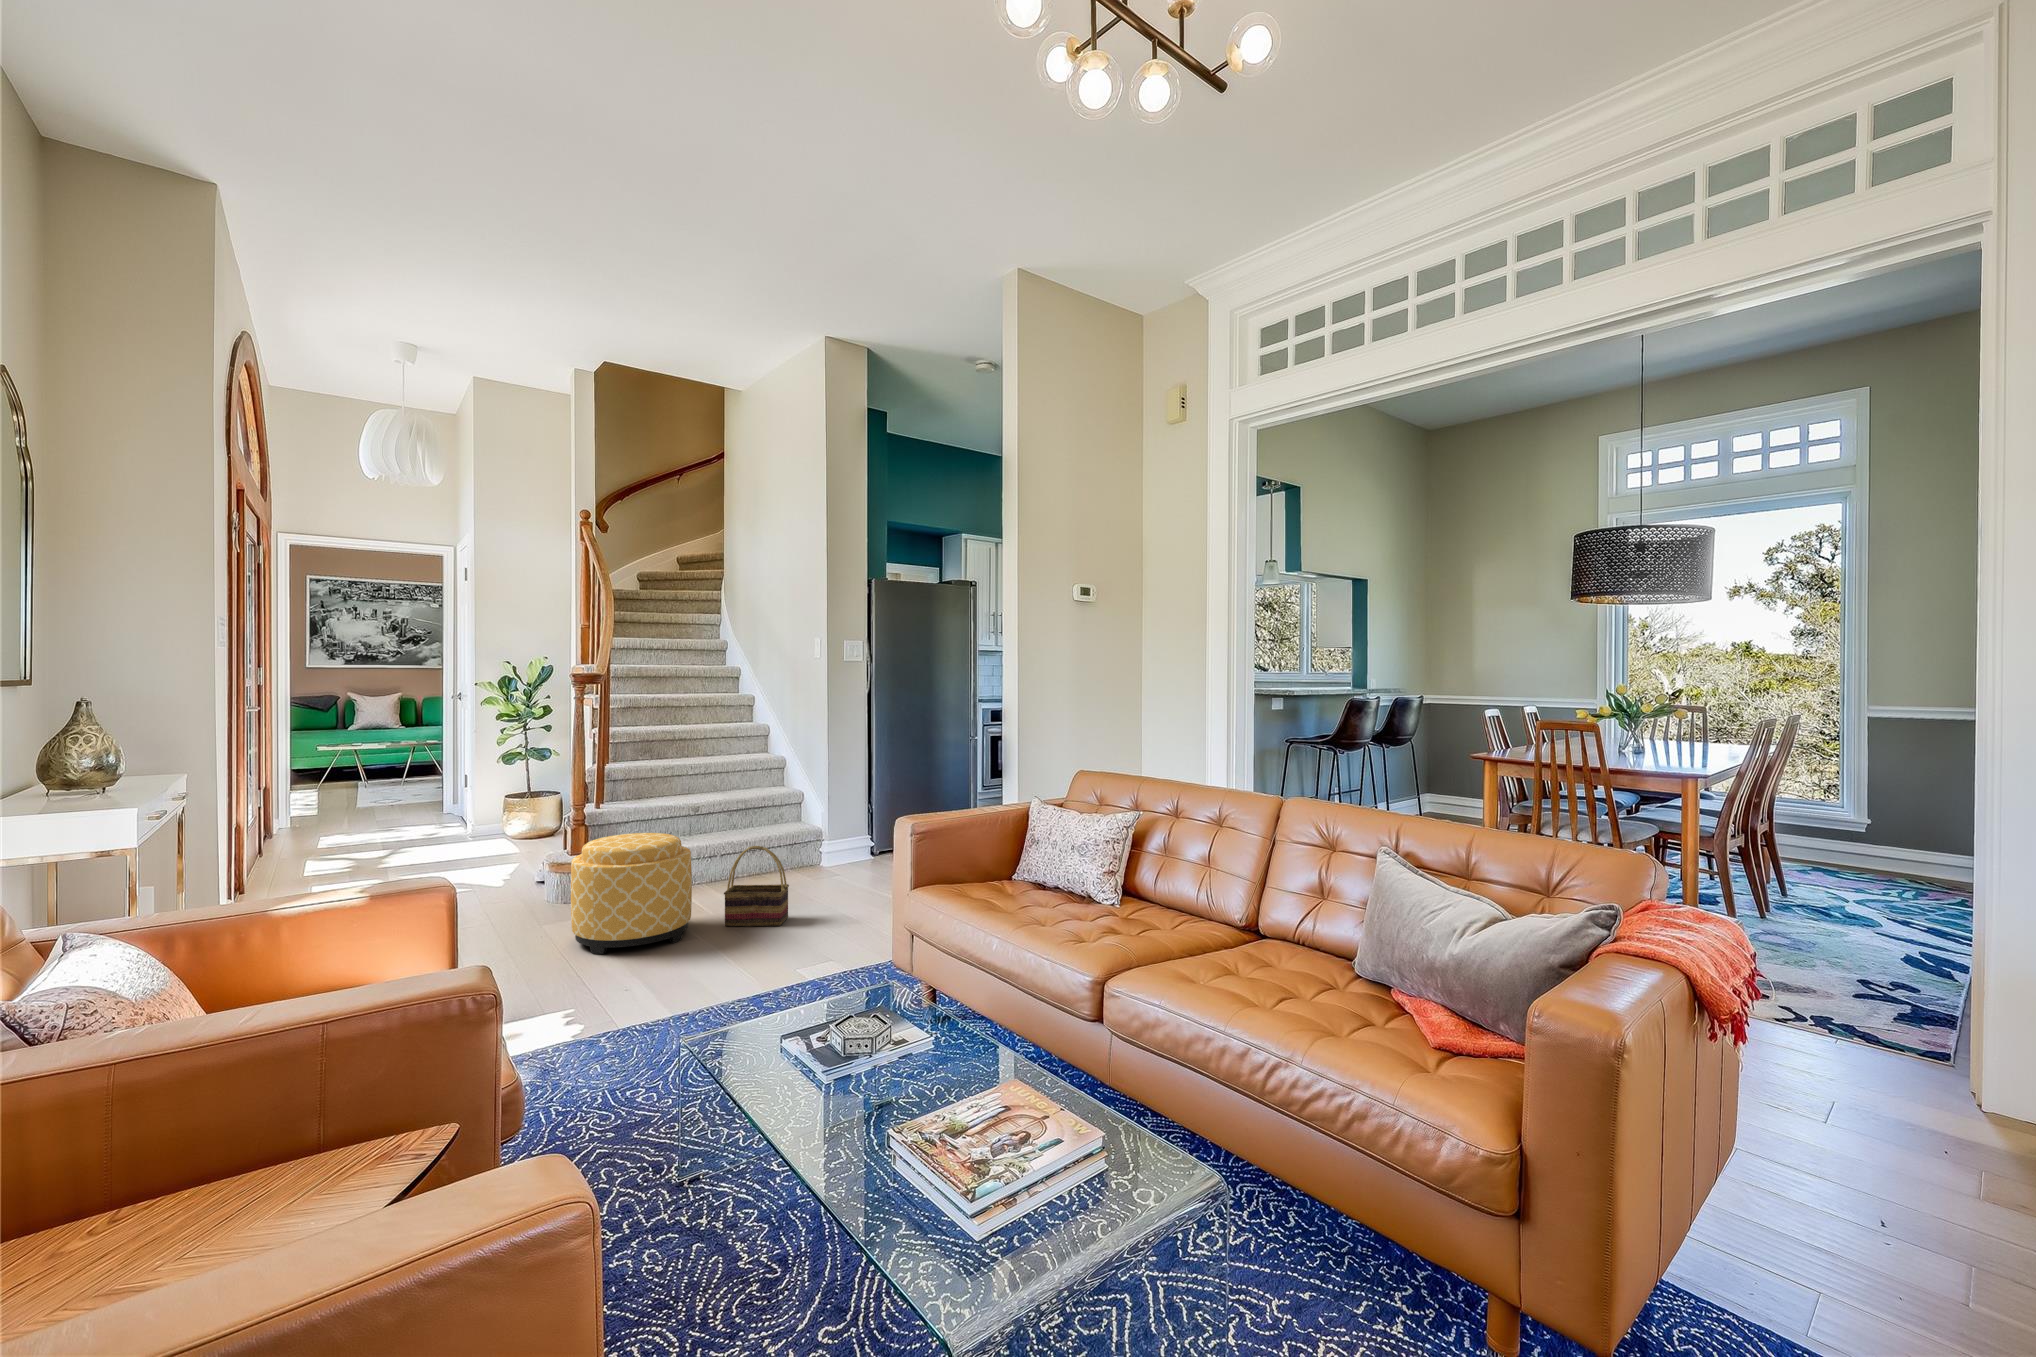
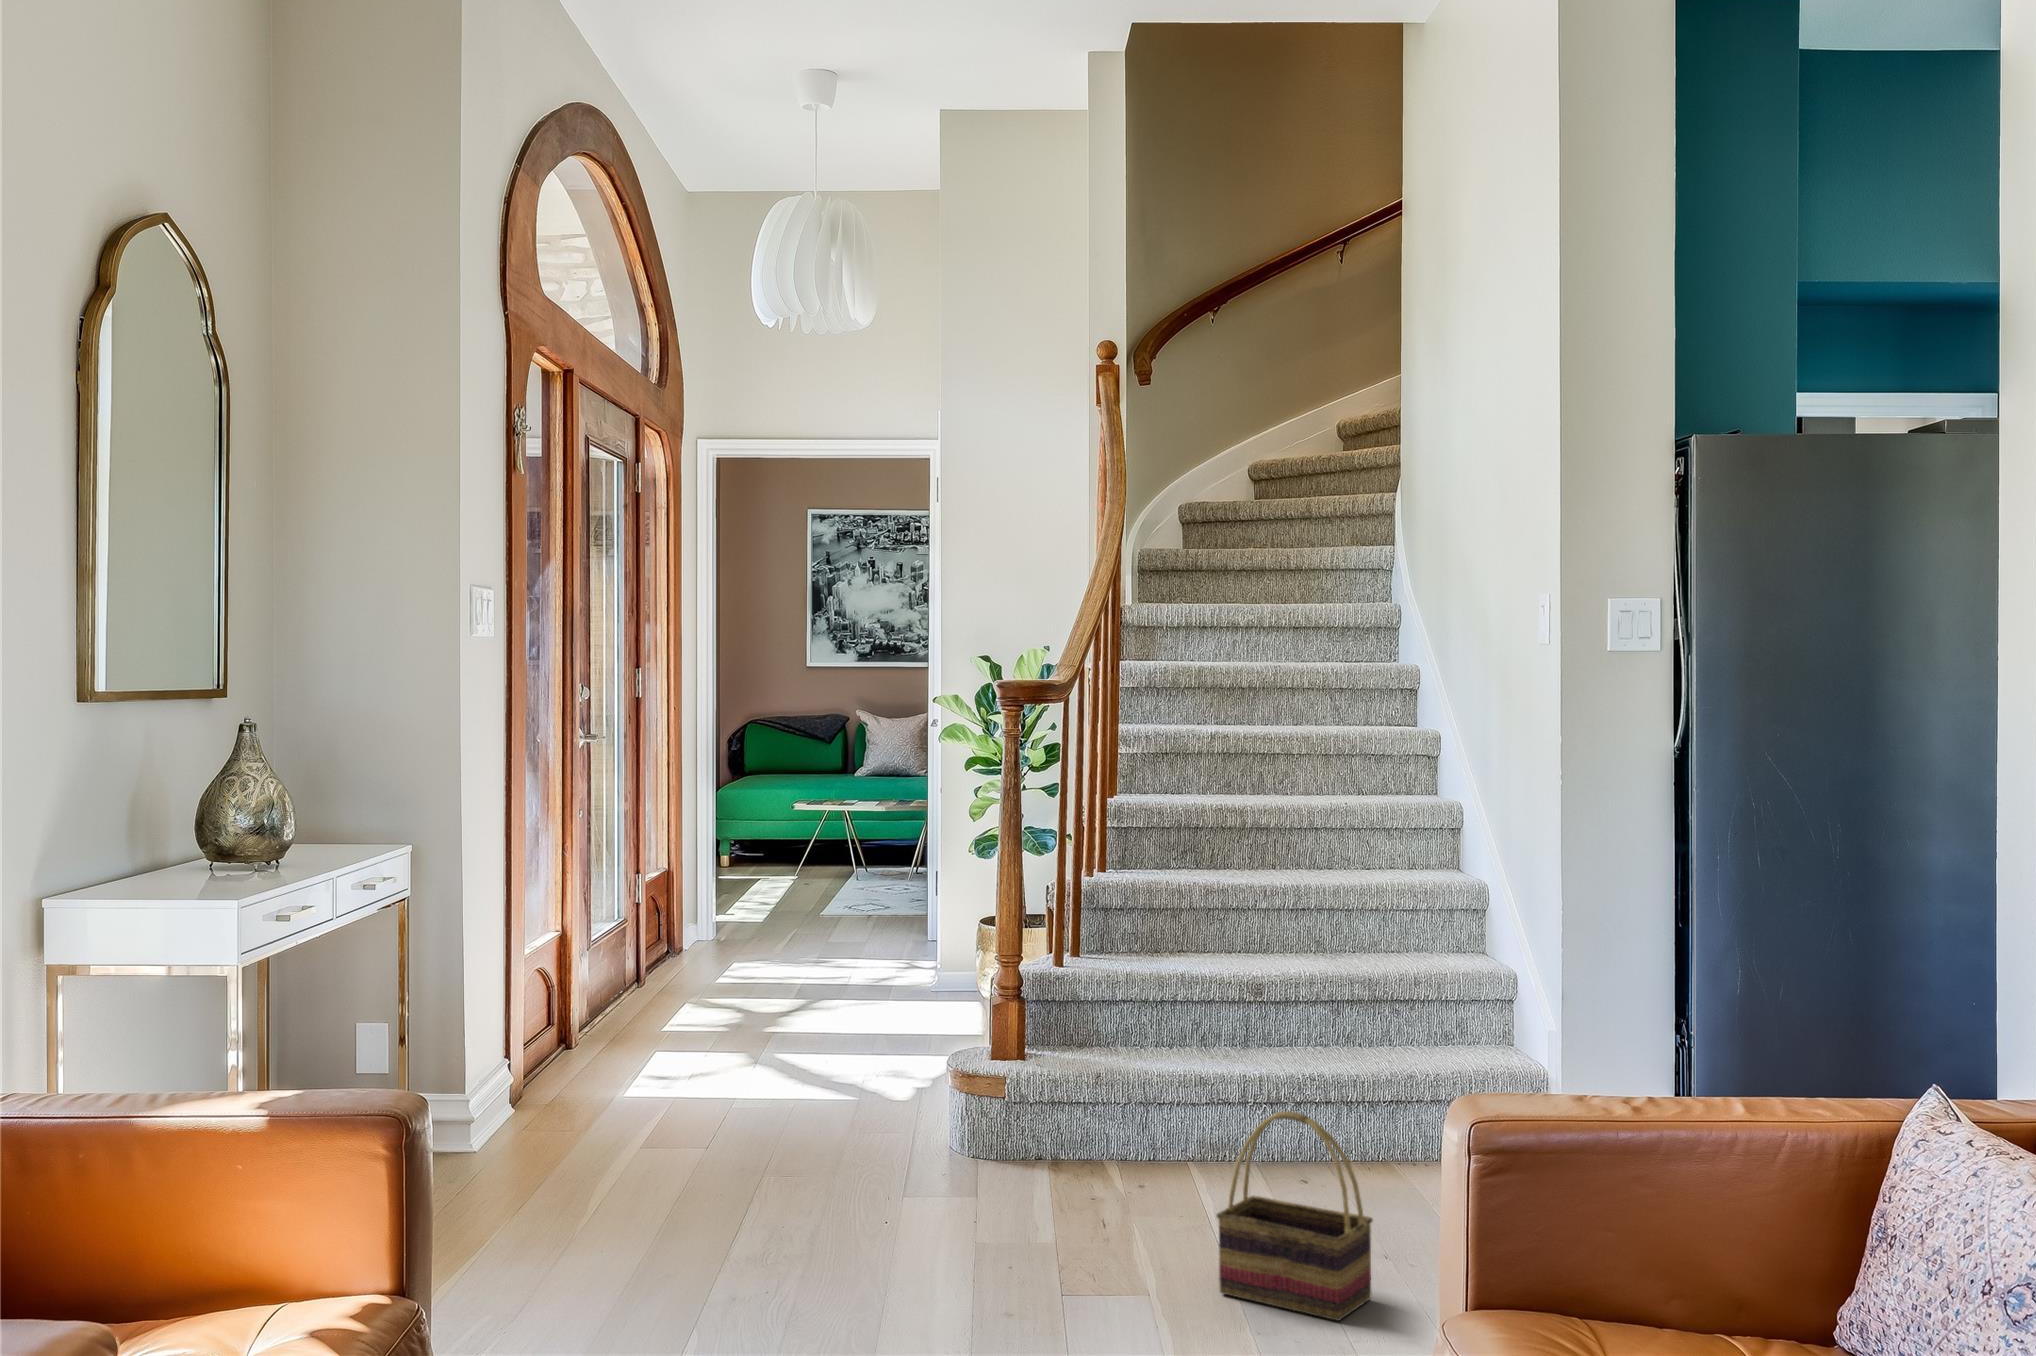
ottoman: present [571,833,692,954] -> none [902,1046,1147,1316]

